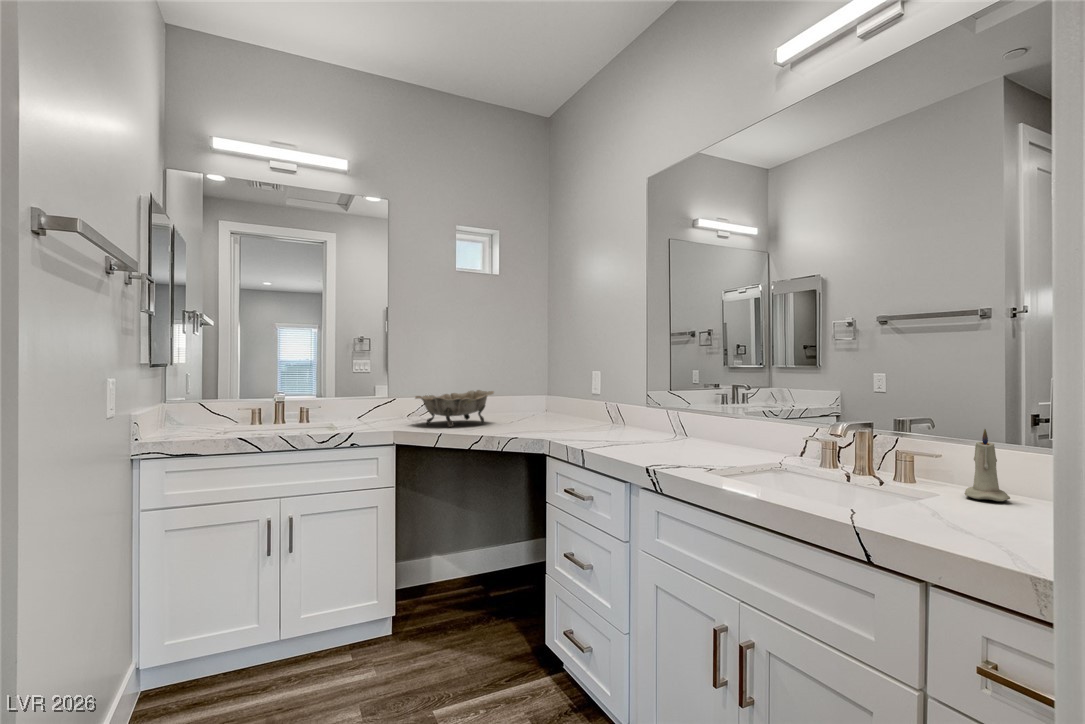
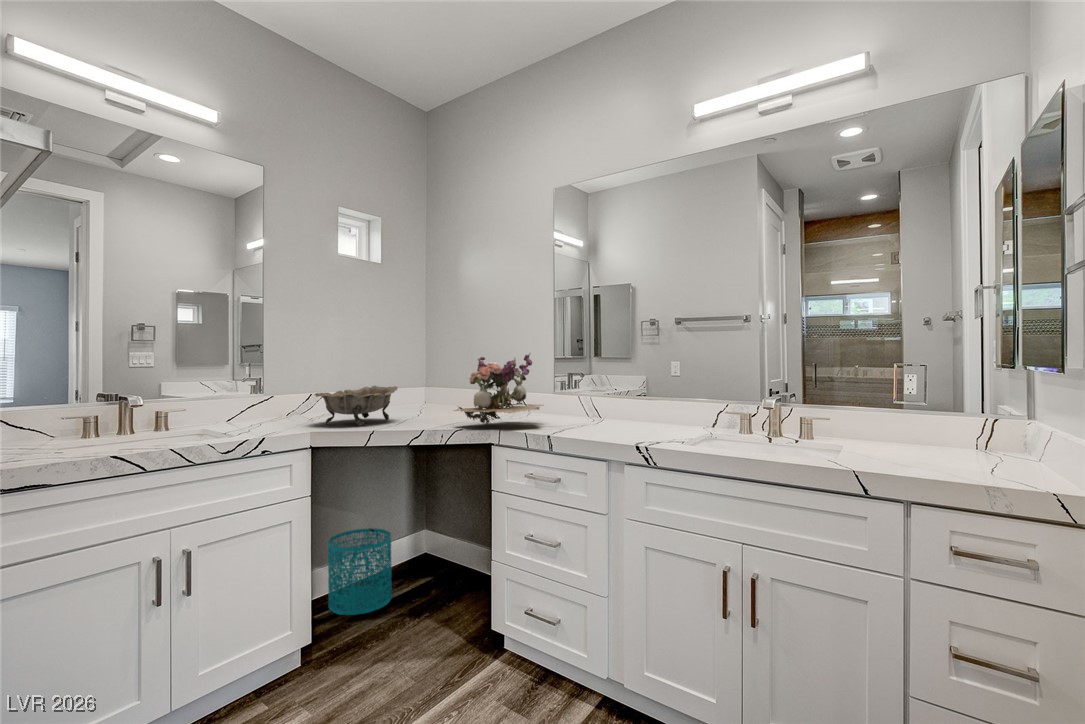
flower arrangement: none [524,359,622,435] -> present [454,353,544,425]
candle: present [964,429,1010,501] -> none [857,398,888,447]
wastebasket: none [439,523,495,603] -> present [328,529,392,615]

